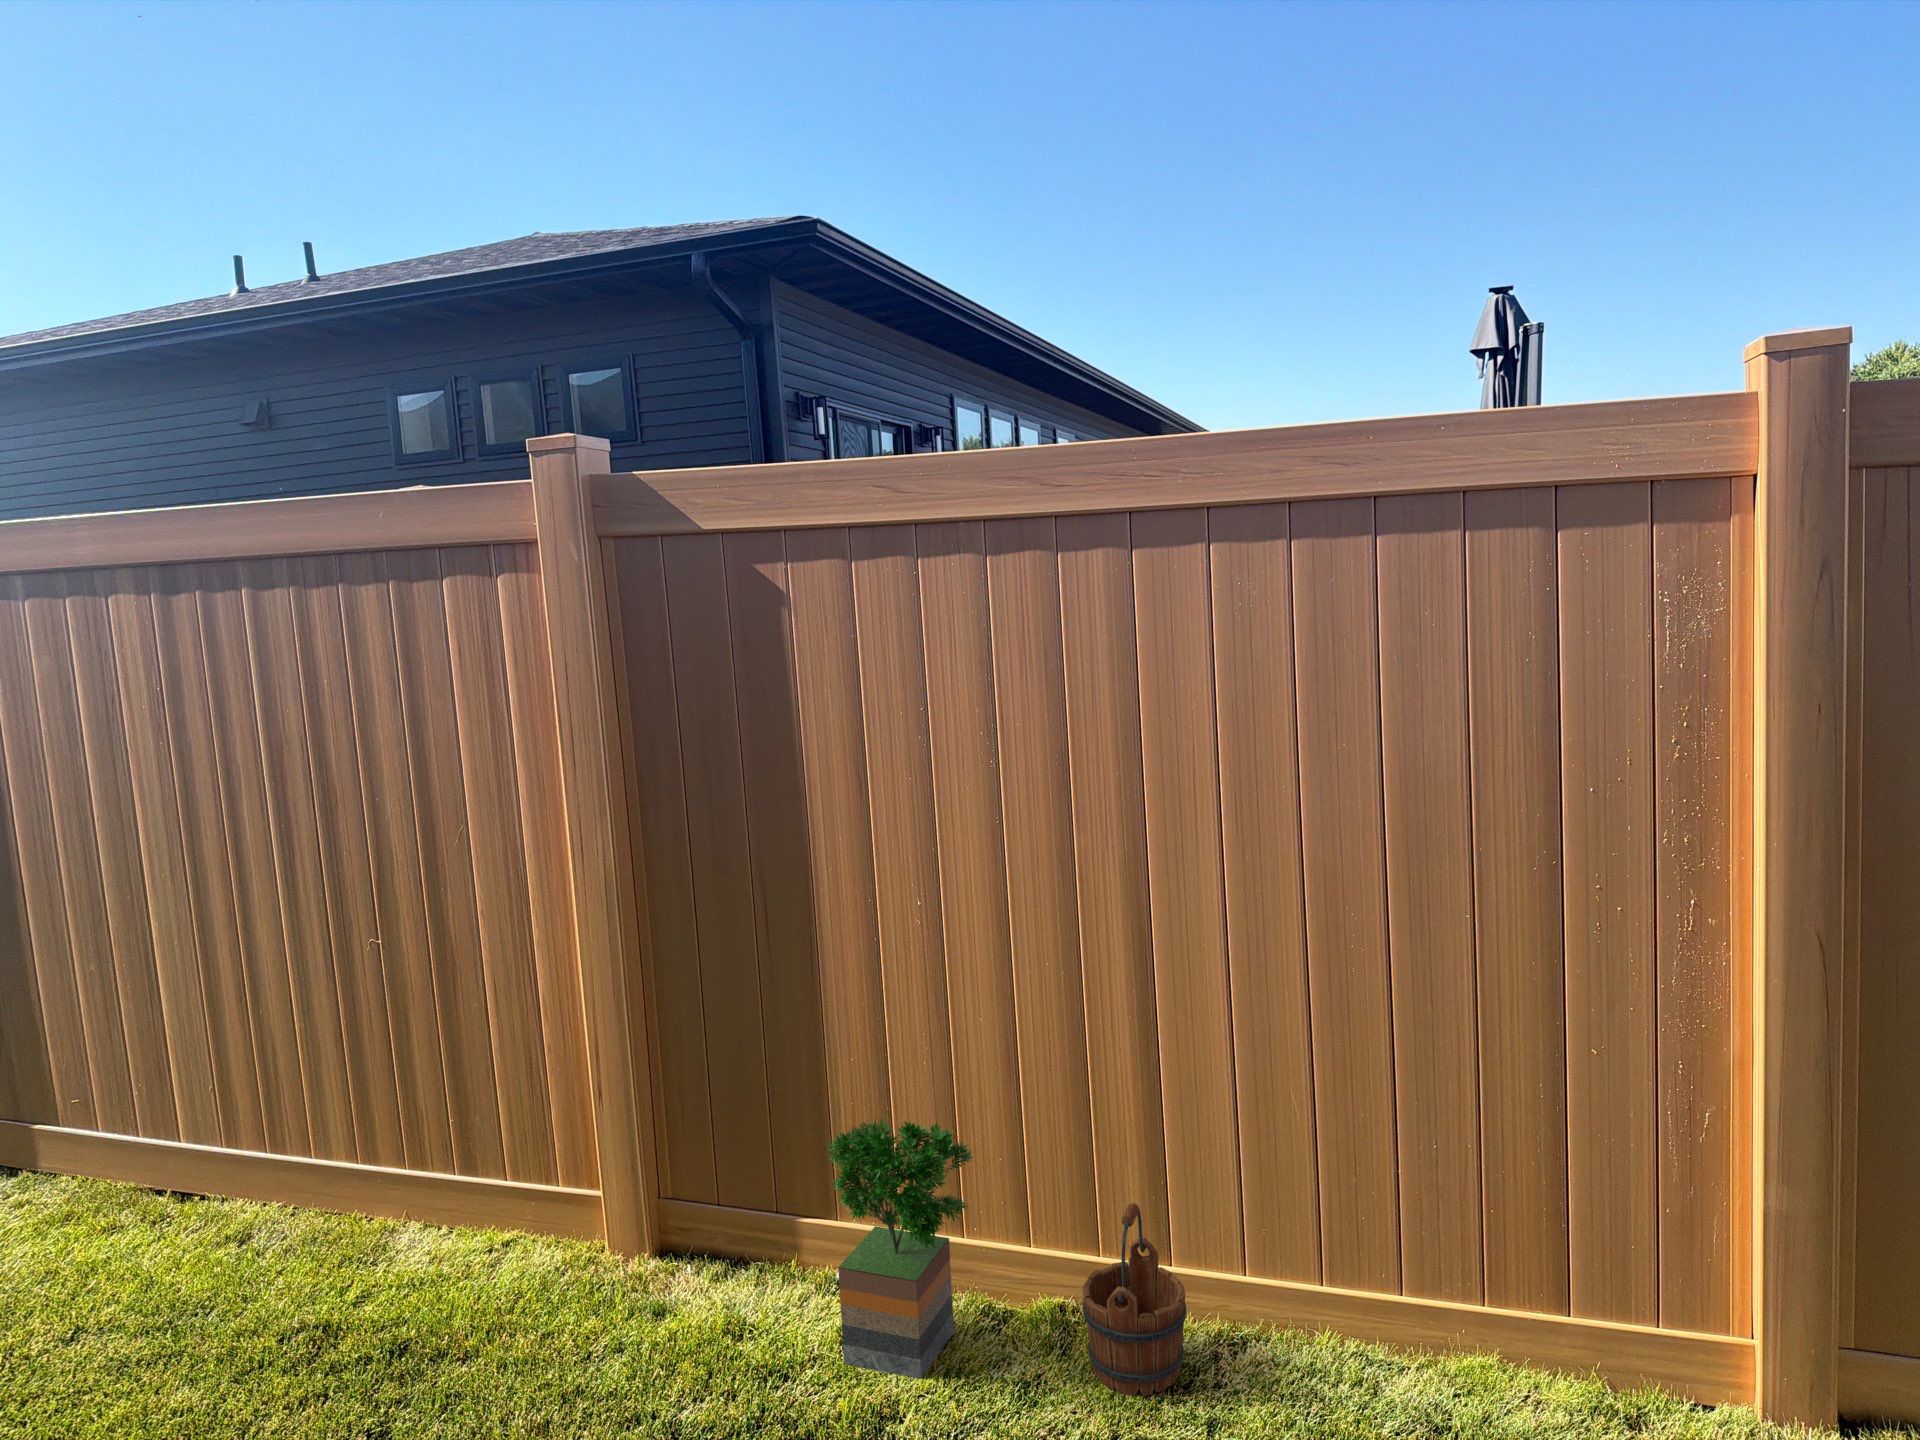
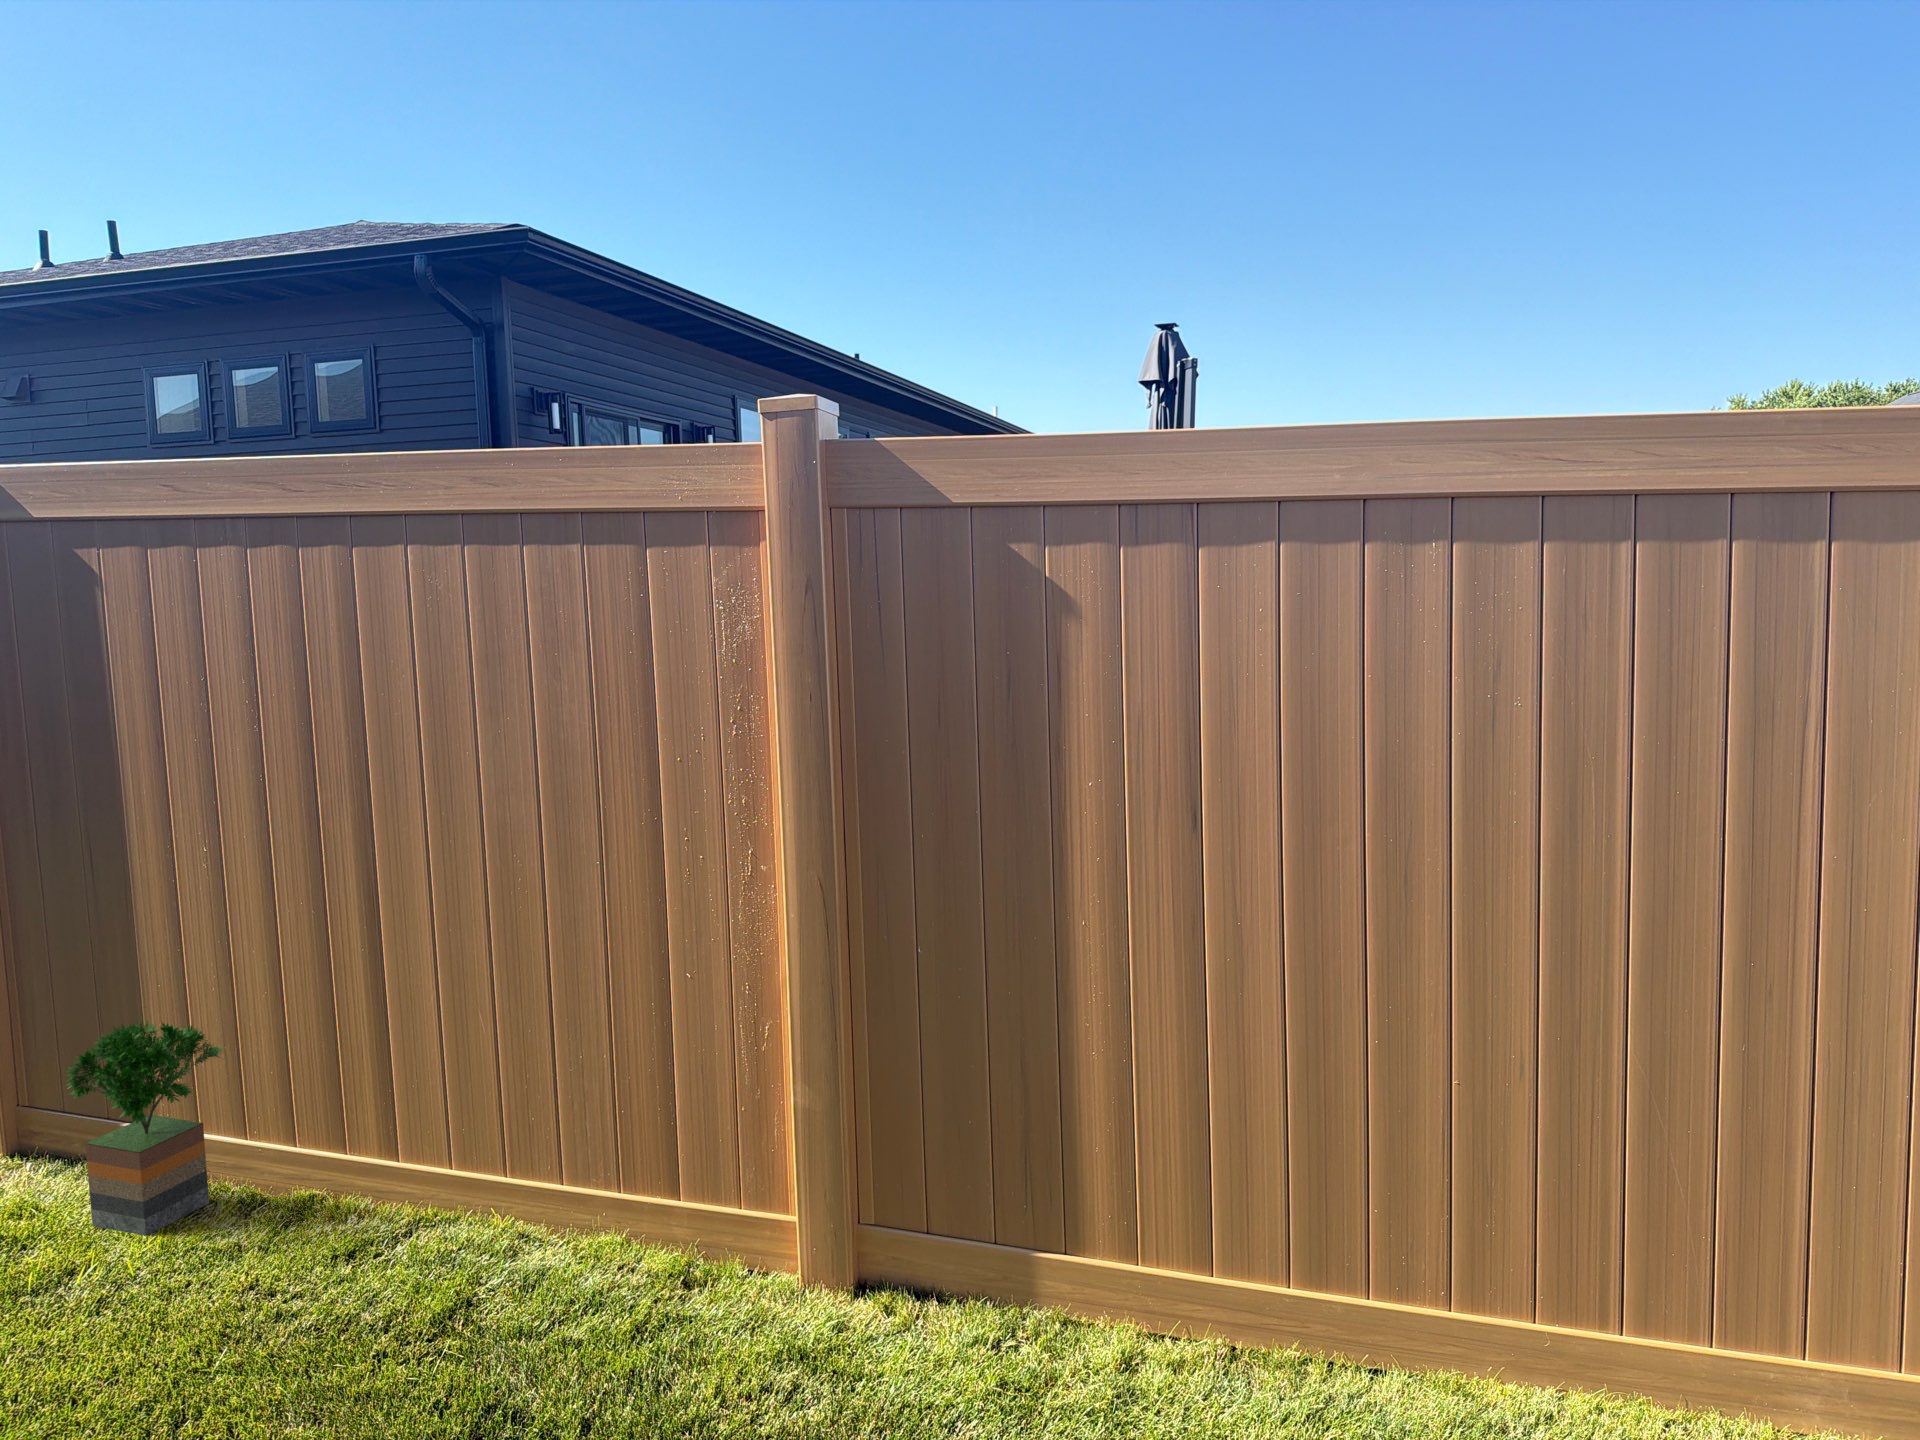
wooden bucket: present [1083,1203,1186,1395] -> none [279,1089,374,1245]

